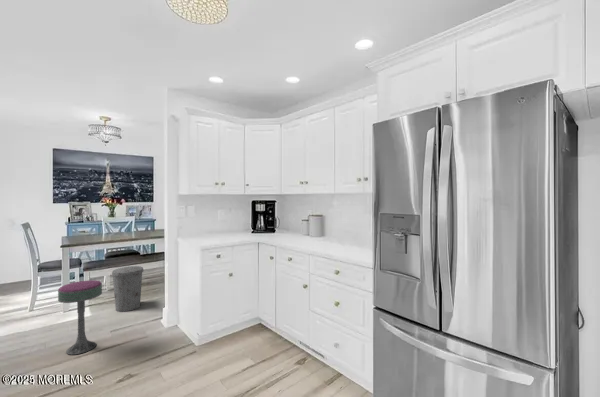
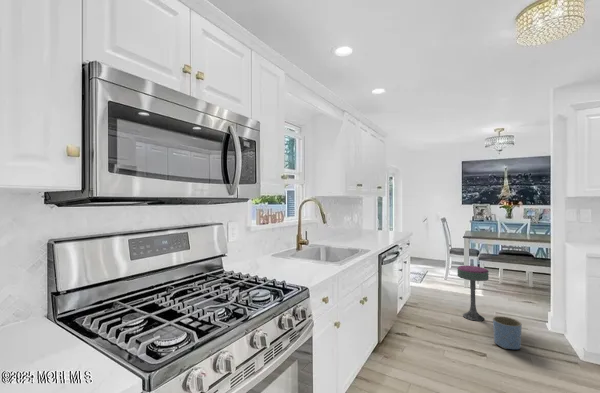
trash can: present [112,266,144,312] -> none [502,265,533,306]
planter: none [113,331,145,372] -> present [493,316,522,349]

